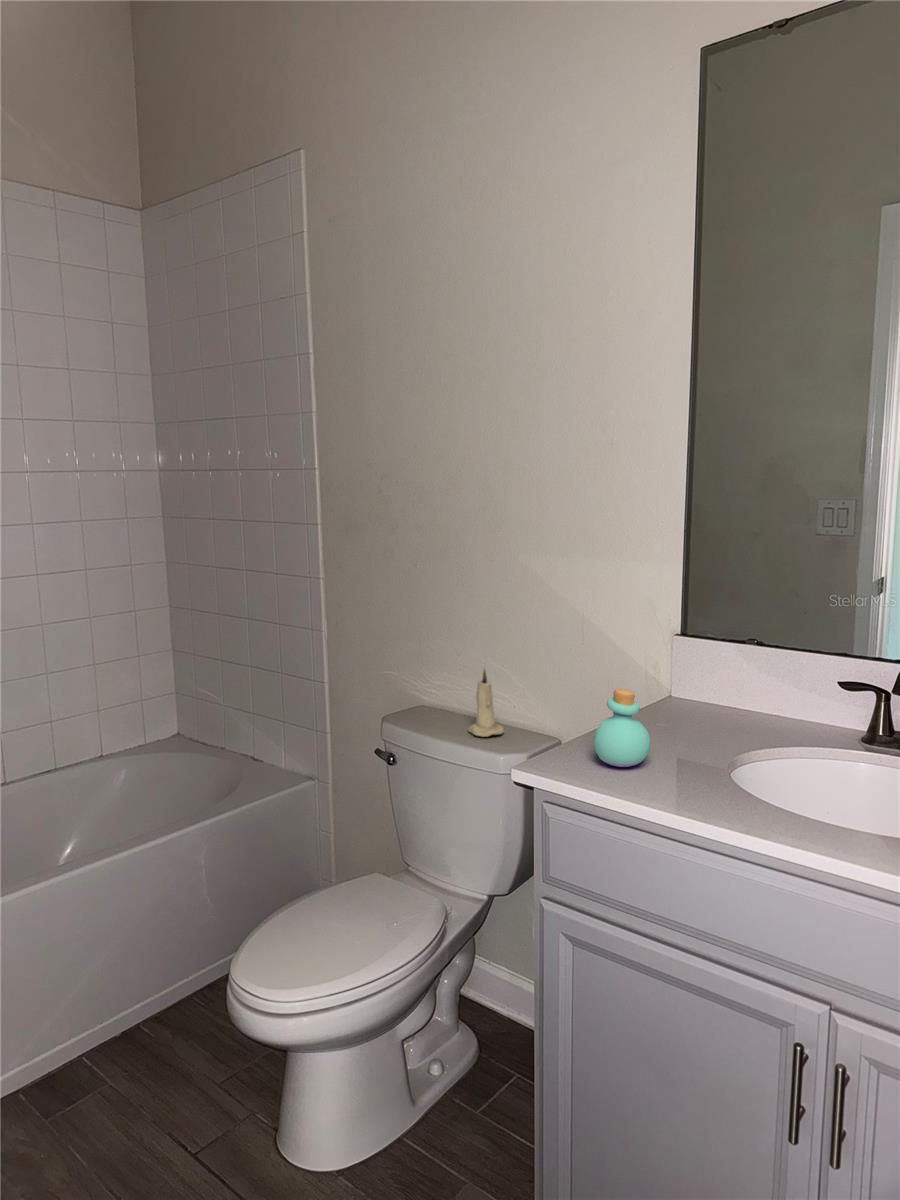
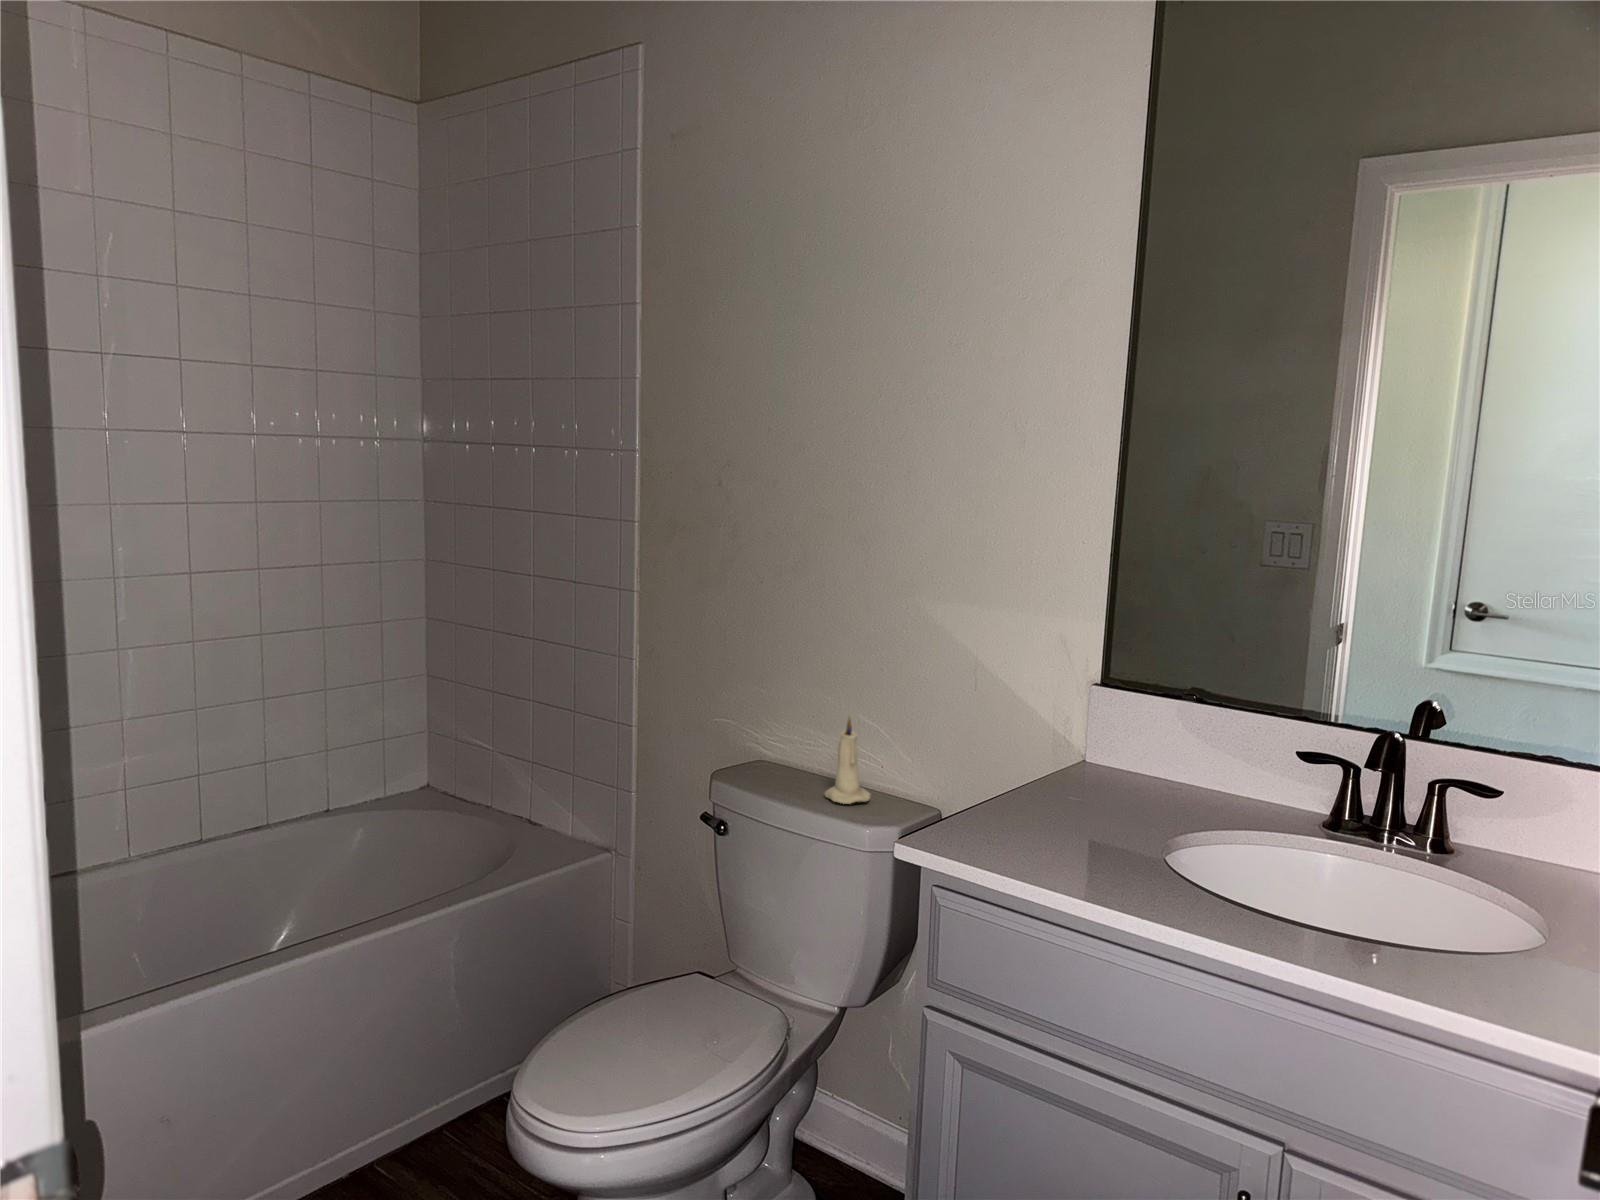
perfume bottle: present [594,689,651,767] -> none [998,749,1069,846]

